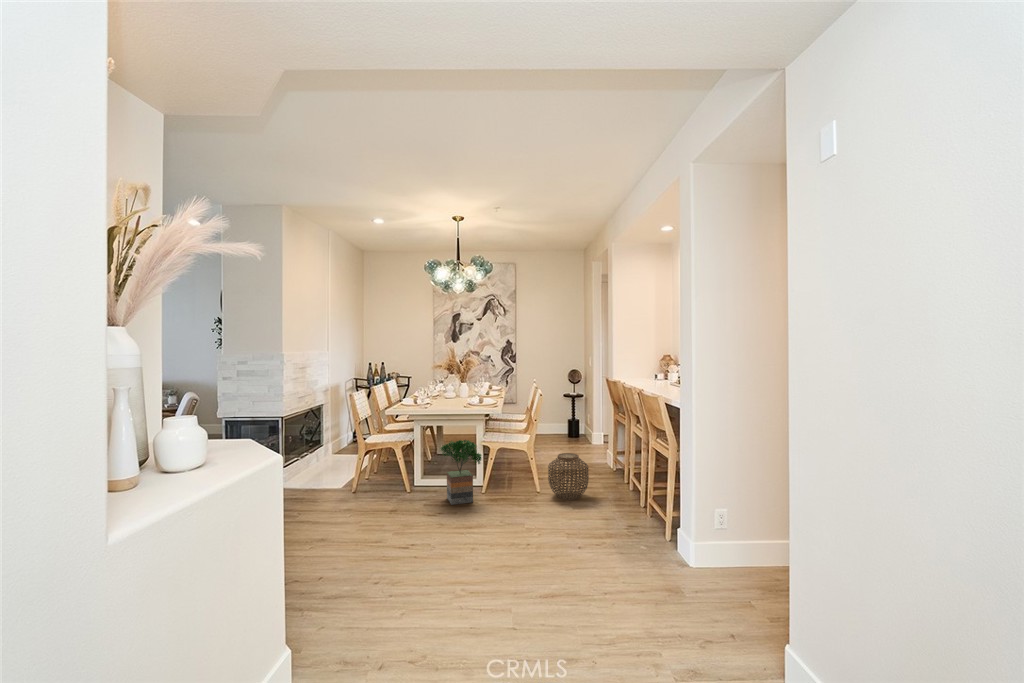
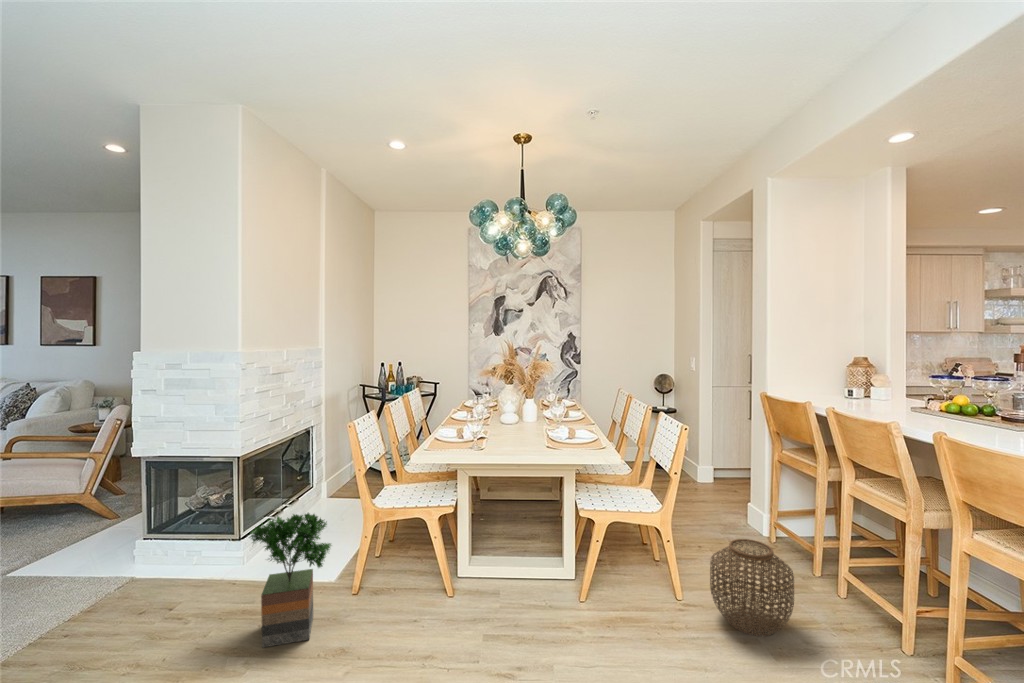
potted tree: present [440,440,481,505] -> present [249,513,331,648]

